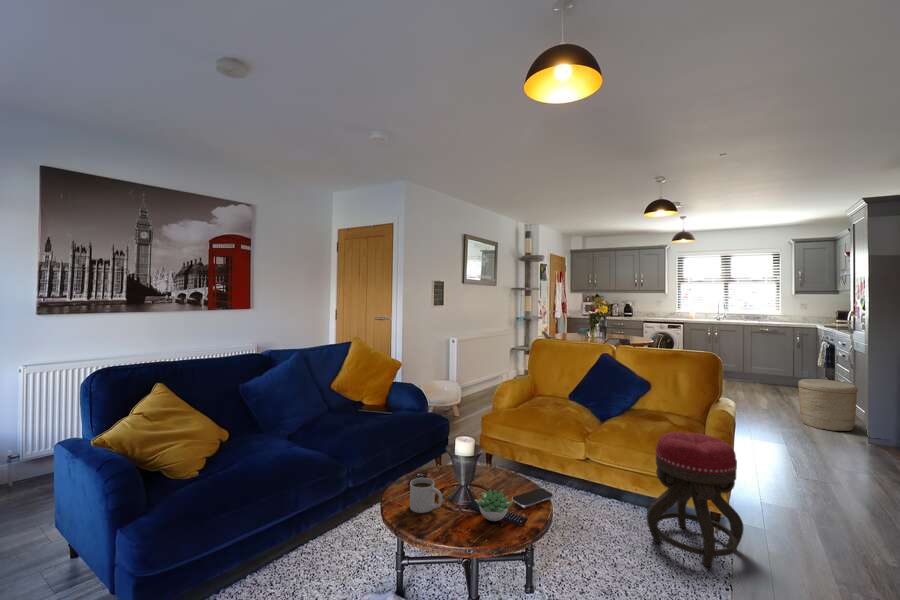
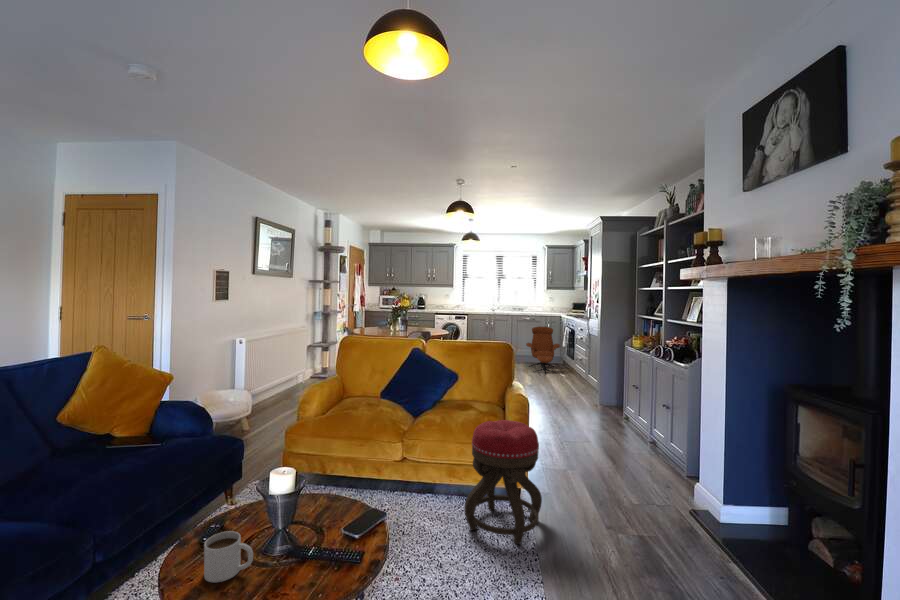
lounge chair: none [762,340,813,398] -> present [526,326,560,374]
woven basket: present [798,379,858,431] -> none [556,358,593,398]
succulent plant: present [475,489,513,521] -> none [298,526,346,567]

